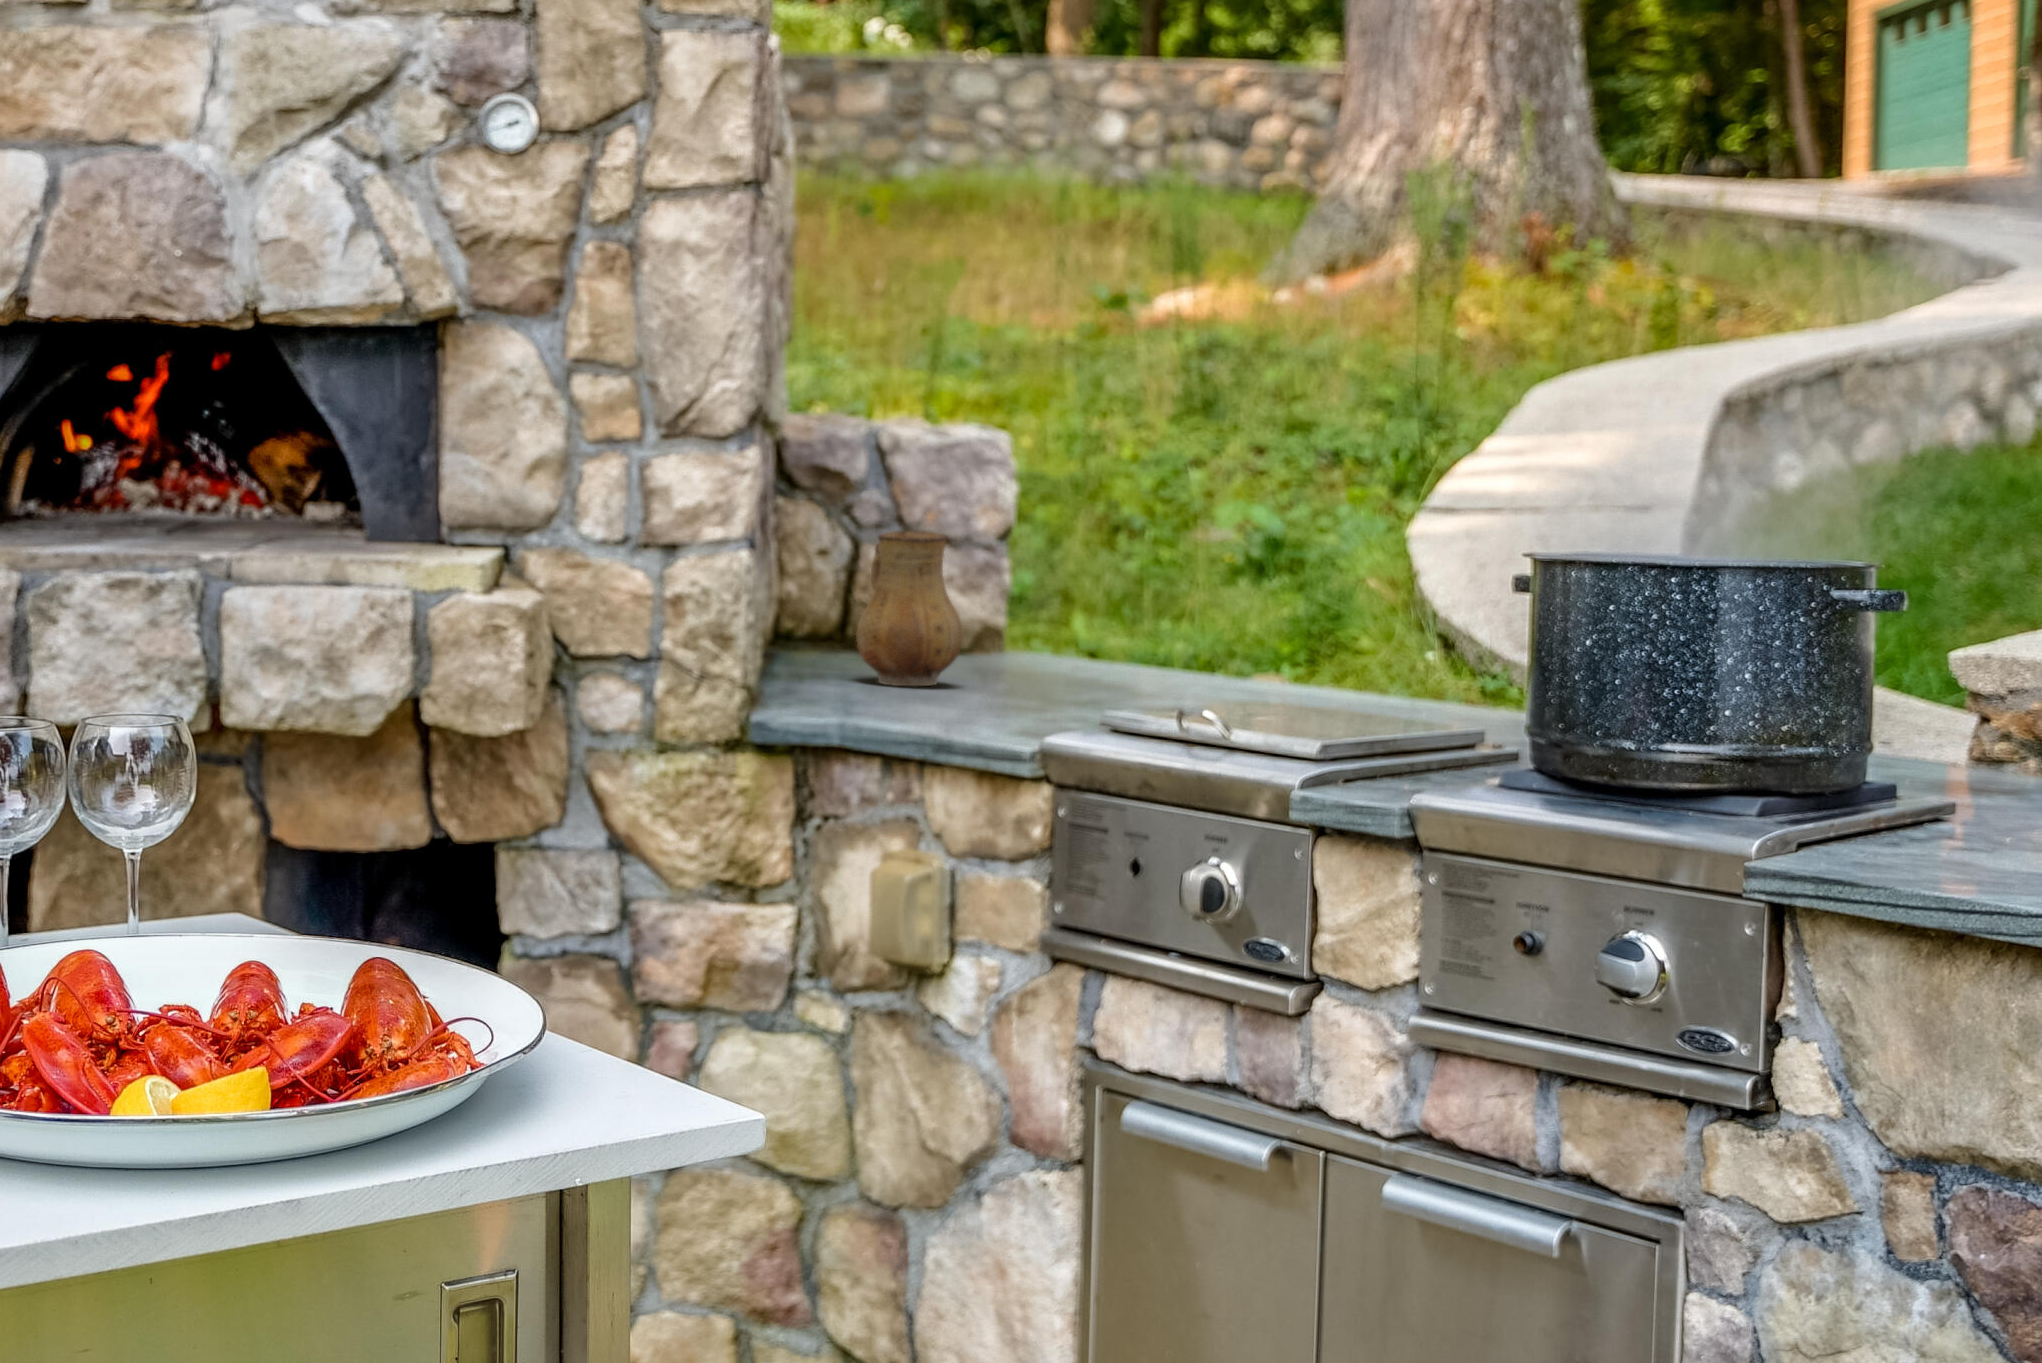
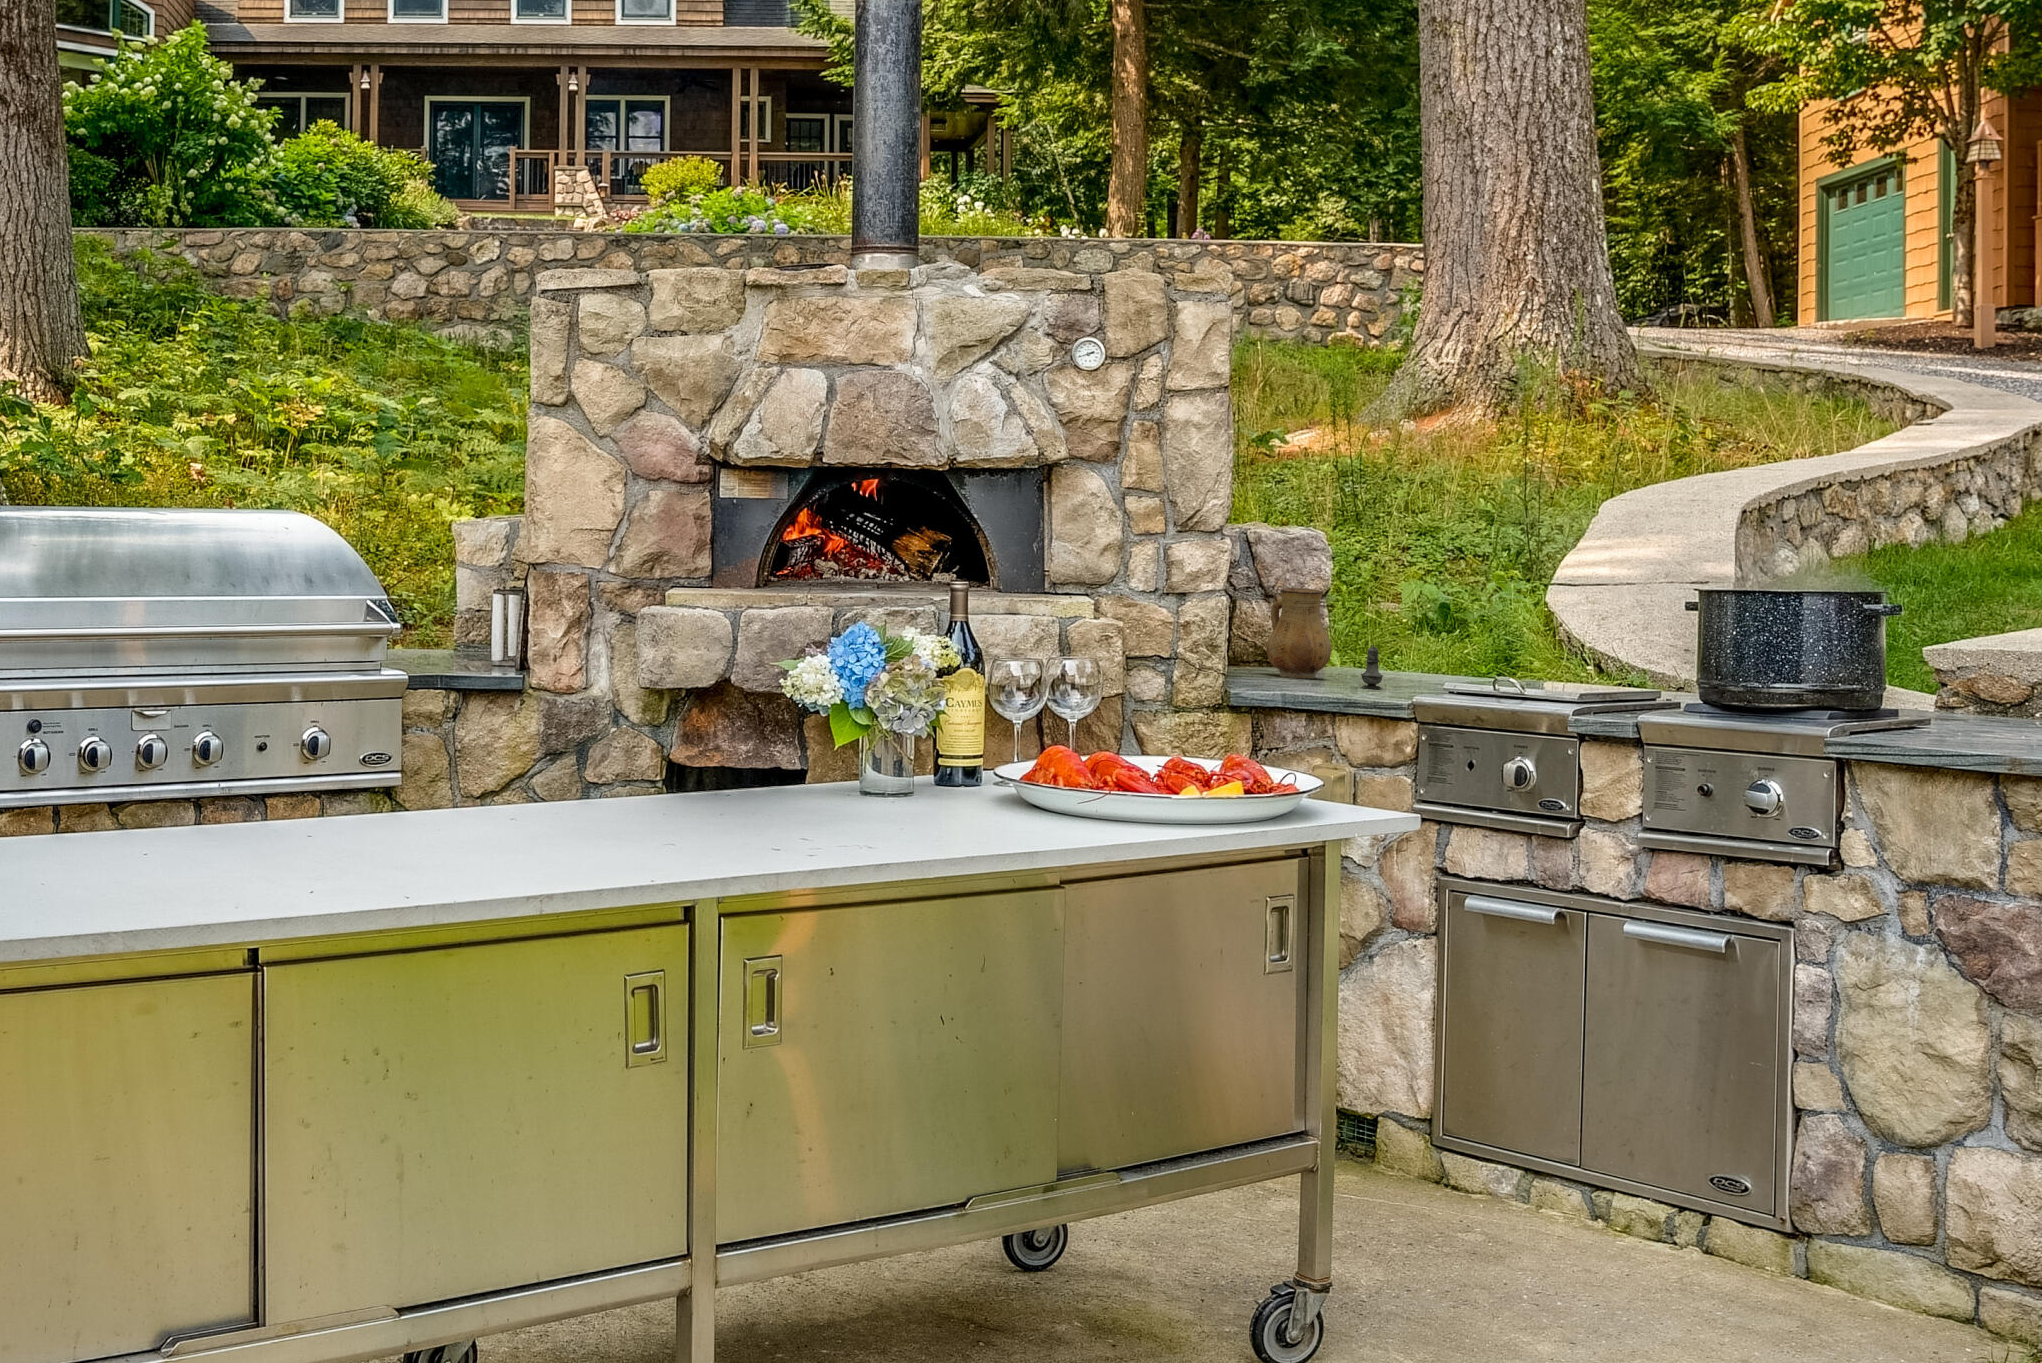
salt shaker: none [978,630,1017,710] -> present [1361,644,1383,689]

